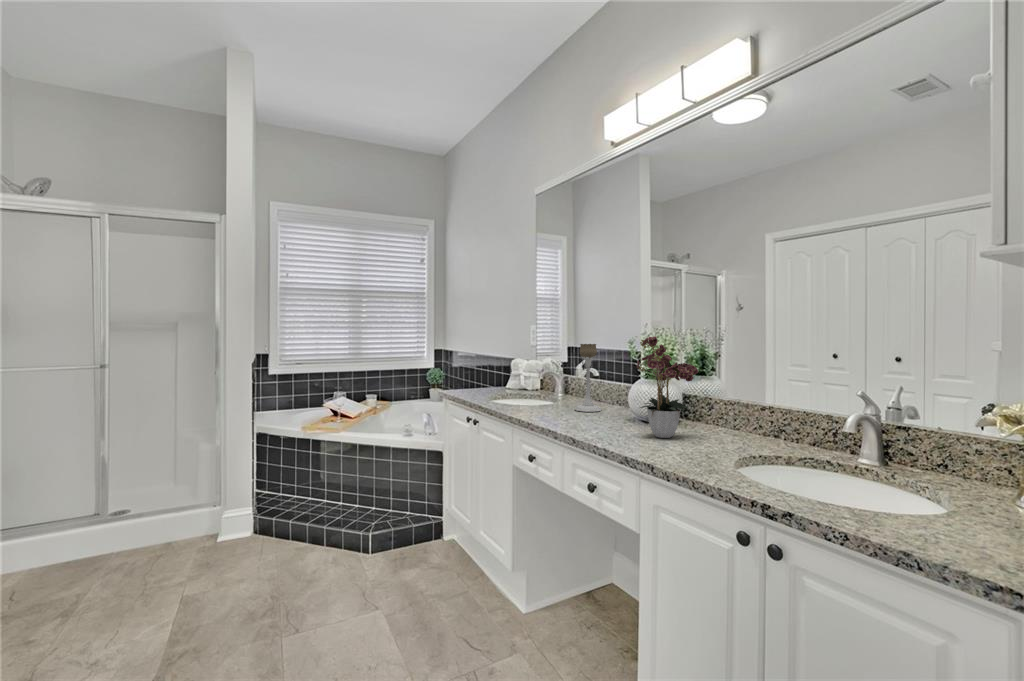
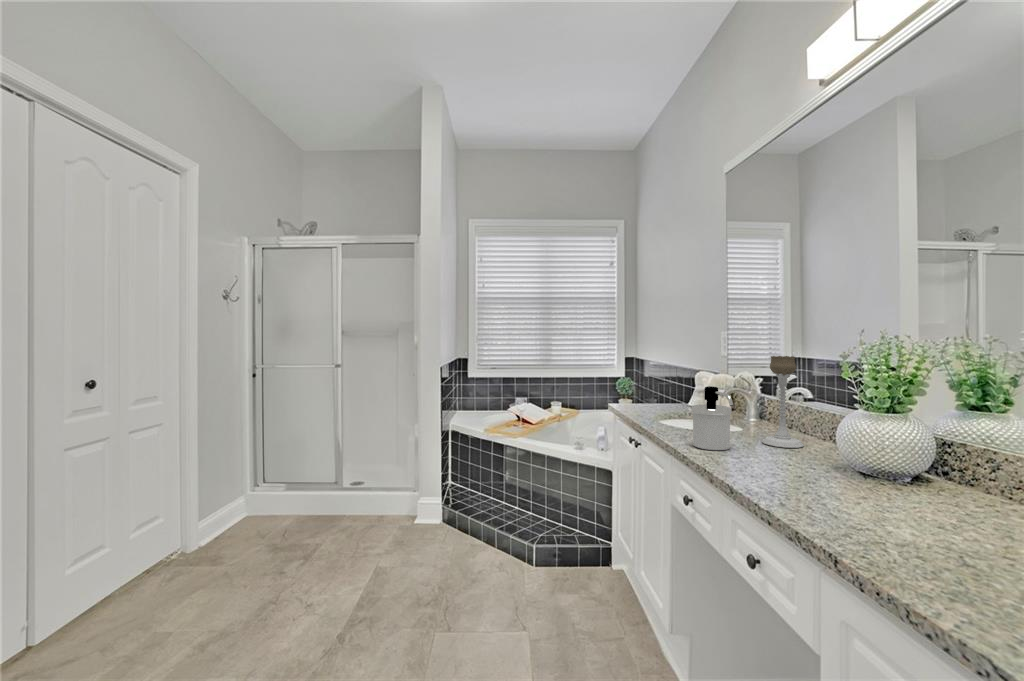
flower arrangement: present [637,337,698,438] -> none [828,343,968,508]
soap dispenser: none [528,368,562,417] -> present [692,386,733,450]

